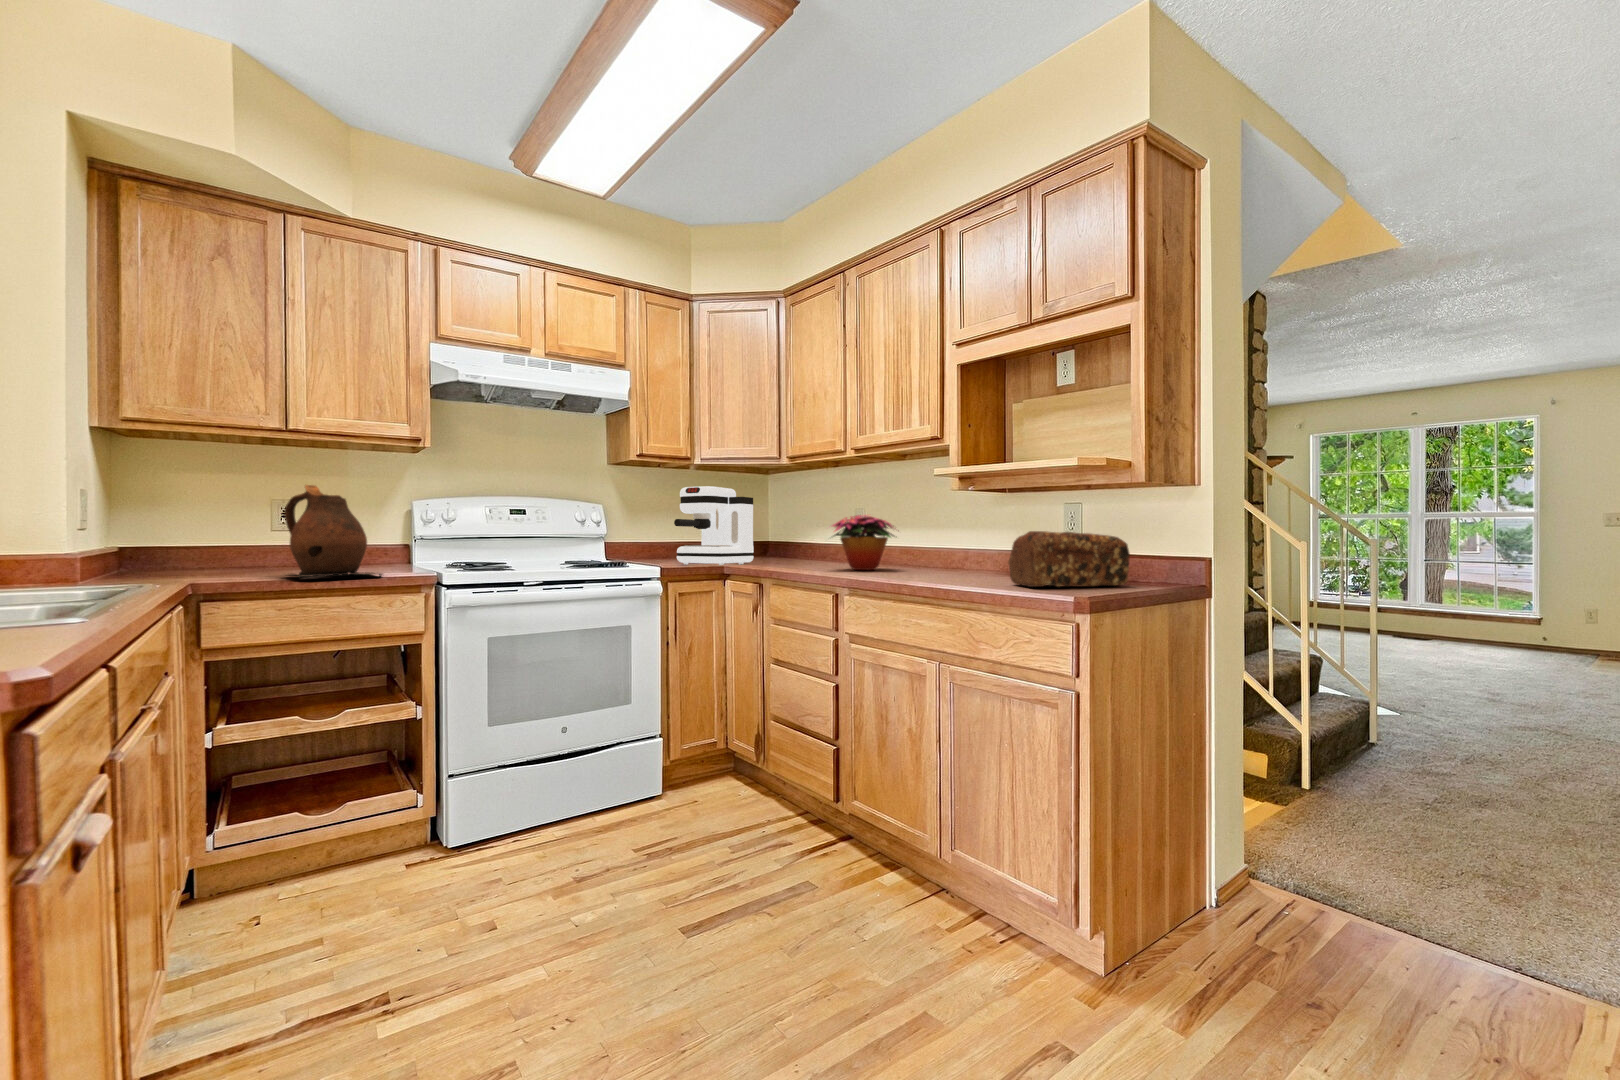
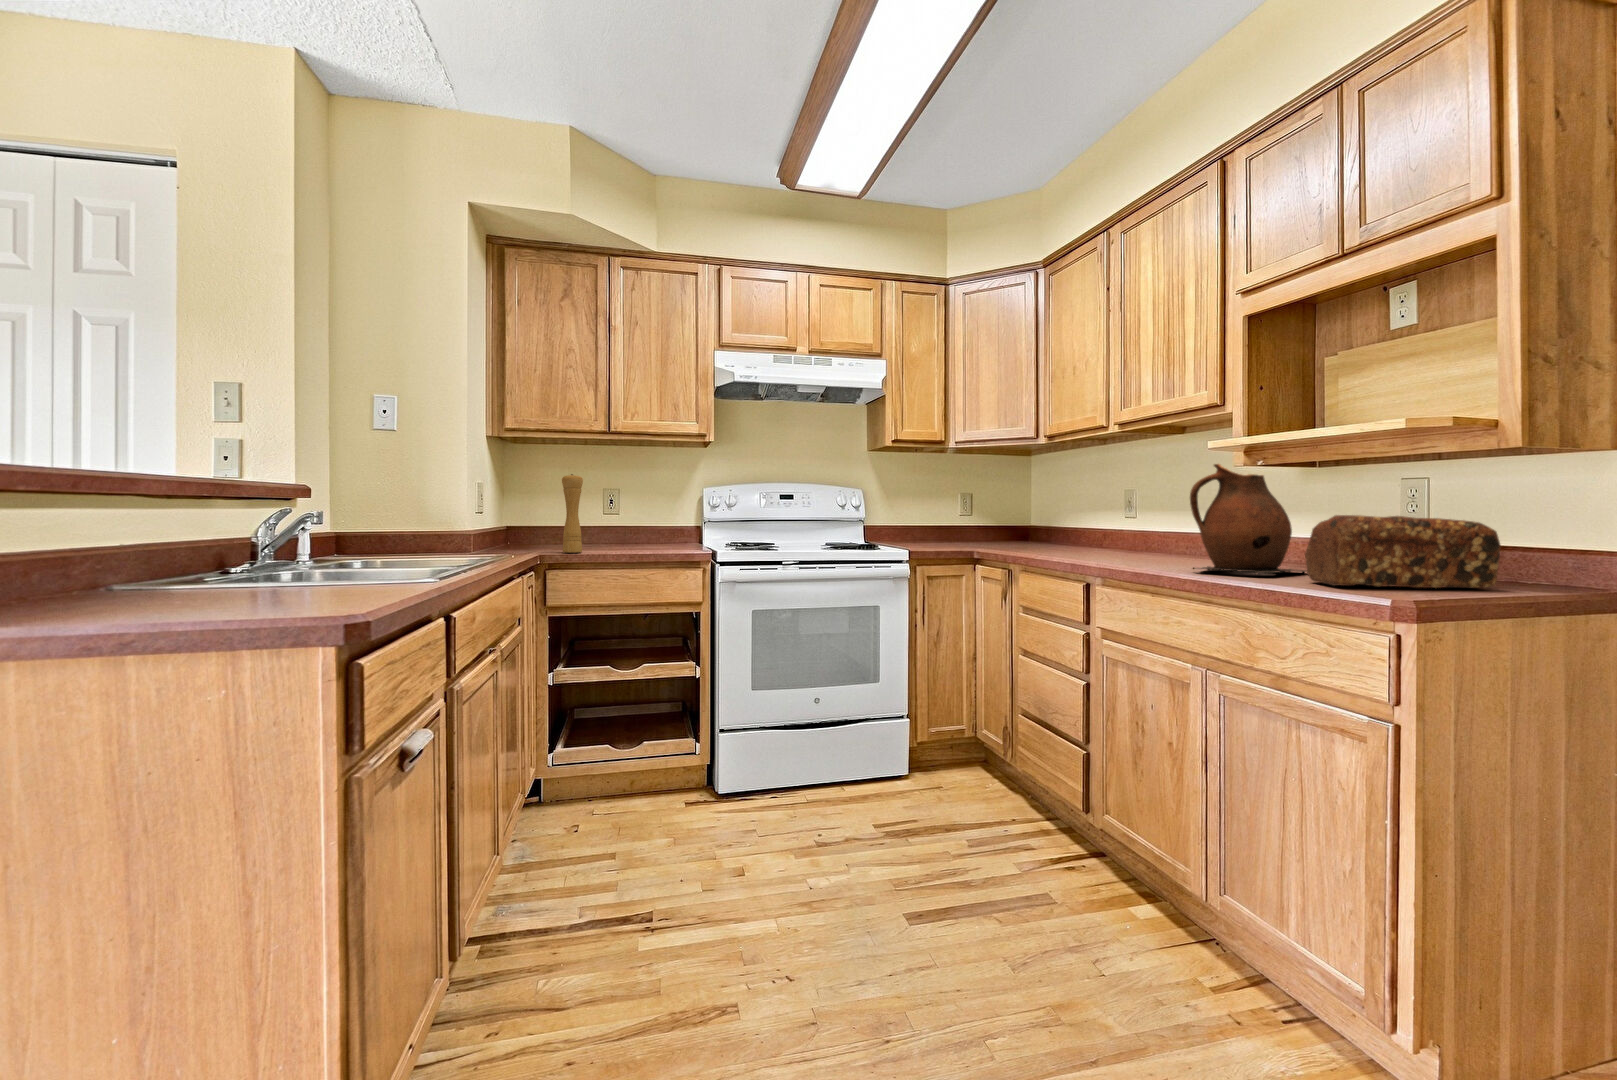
pepper mill: none [223,476,256,575] -> present [562,474,583,553]
ceramic pitcher: present [285,485,383,578] -> present [1190,464,1306,574]
coffee maker: present [674,486,754,565] -> none [923,472,1007,552]
flower arrangement: present [832,515,896,570] -> none [1075,497,1176,560]

